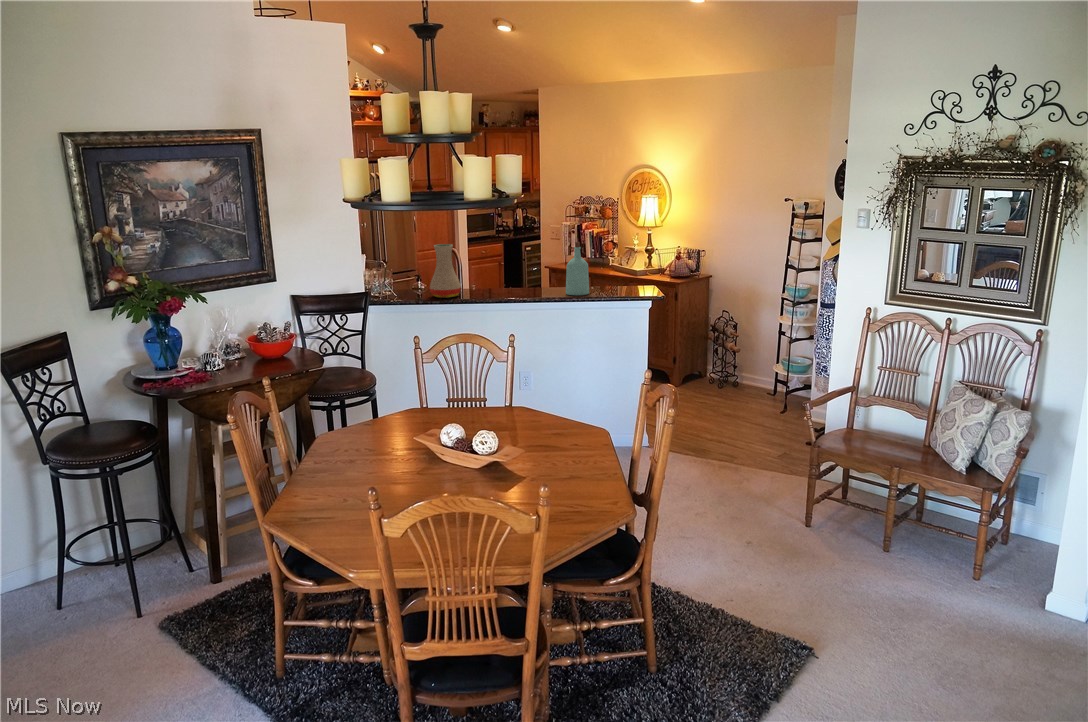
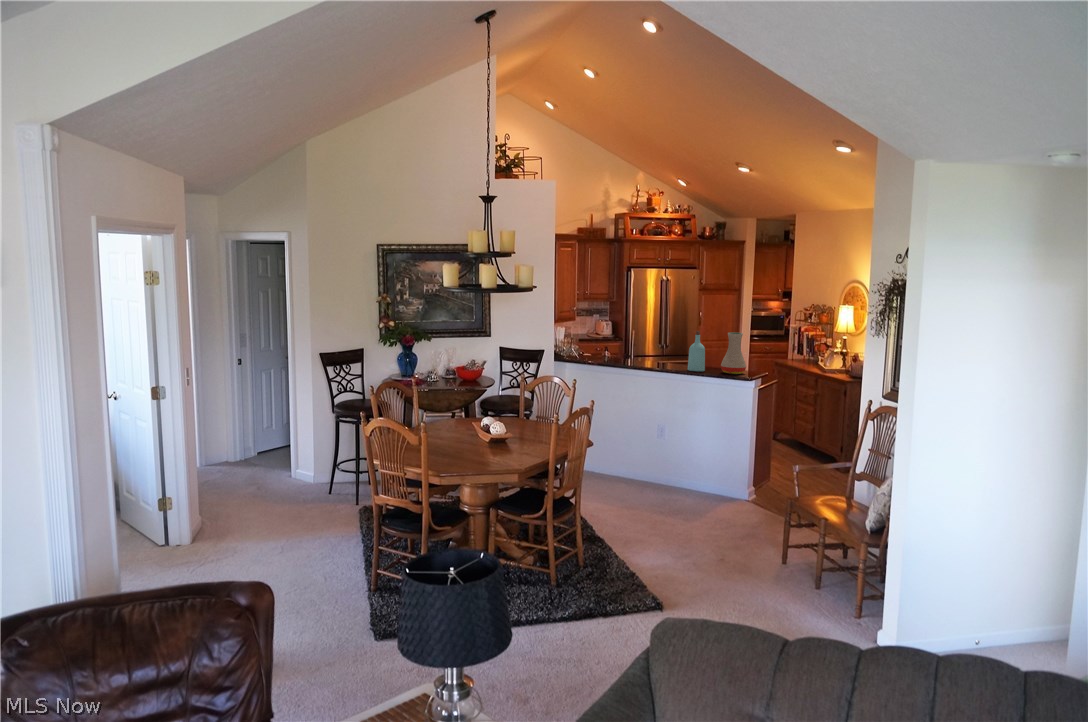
vase: present [430,244,461,298] -> present [721,332,746,374]

